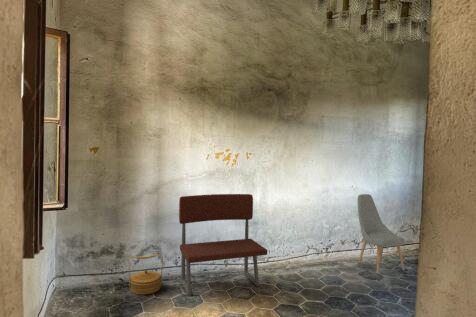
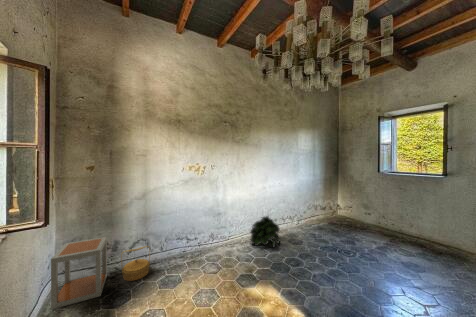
bench: present [179,194,267,296] -> none [163,194,229,277]
chair: present [358,194,405,274] -> none [283,188,315,240]
potted plant: none [300,232,346,280] -> present [251,216,280,247]
side table: none [58,237,112,310] -> present [51,237,107,309]

